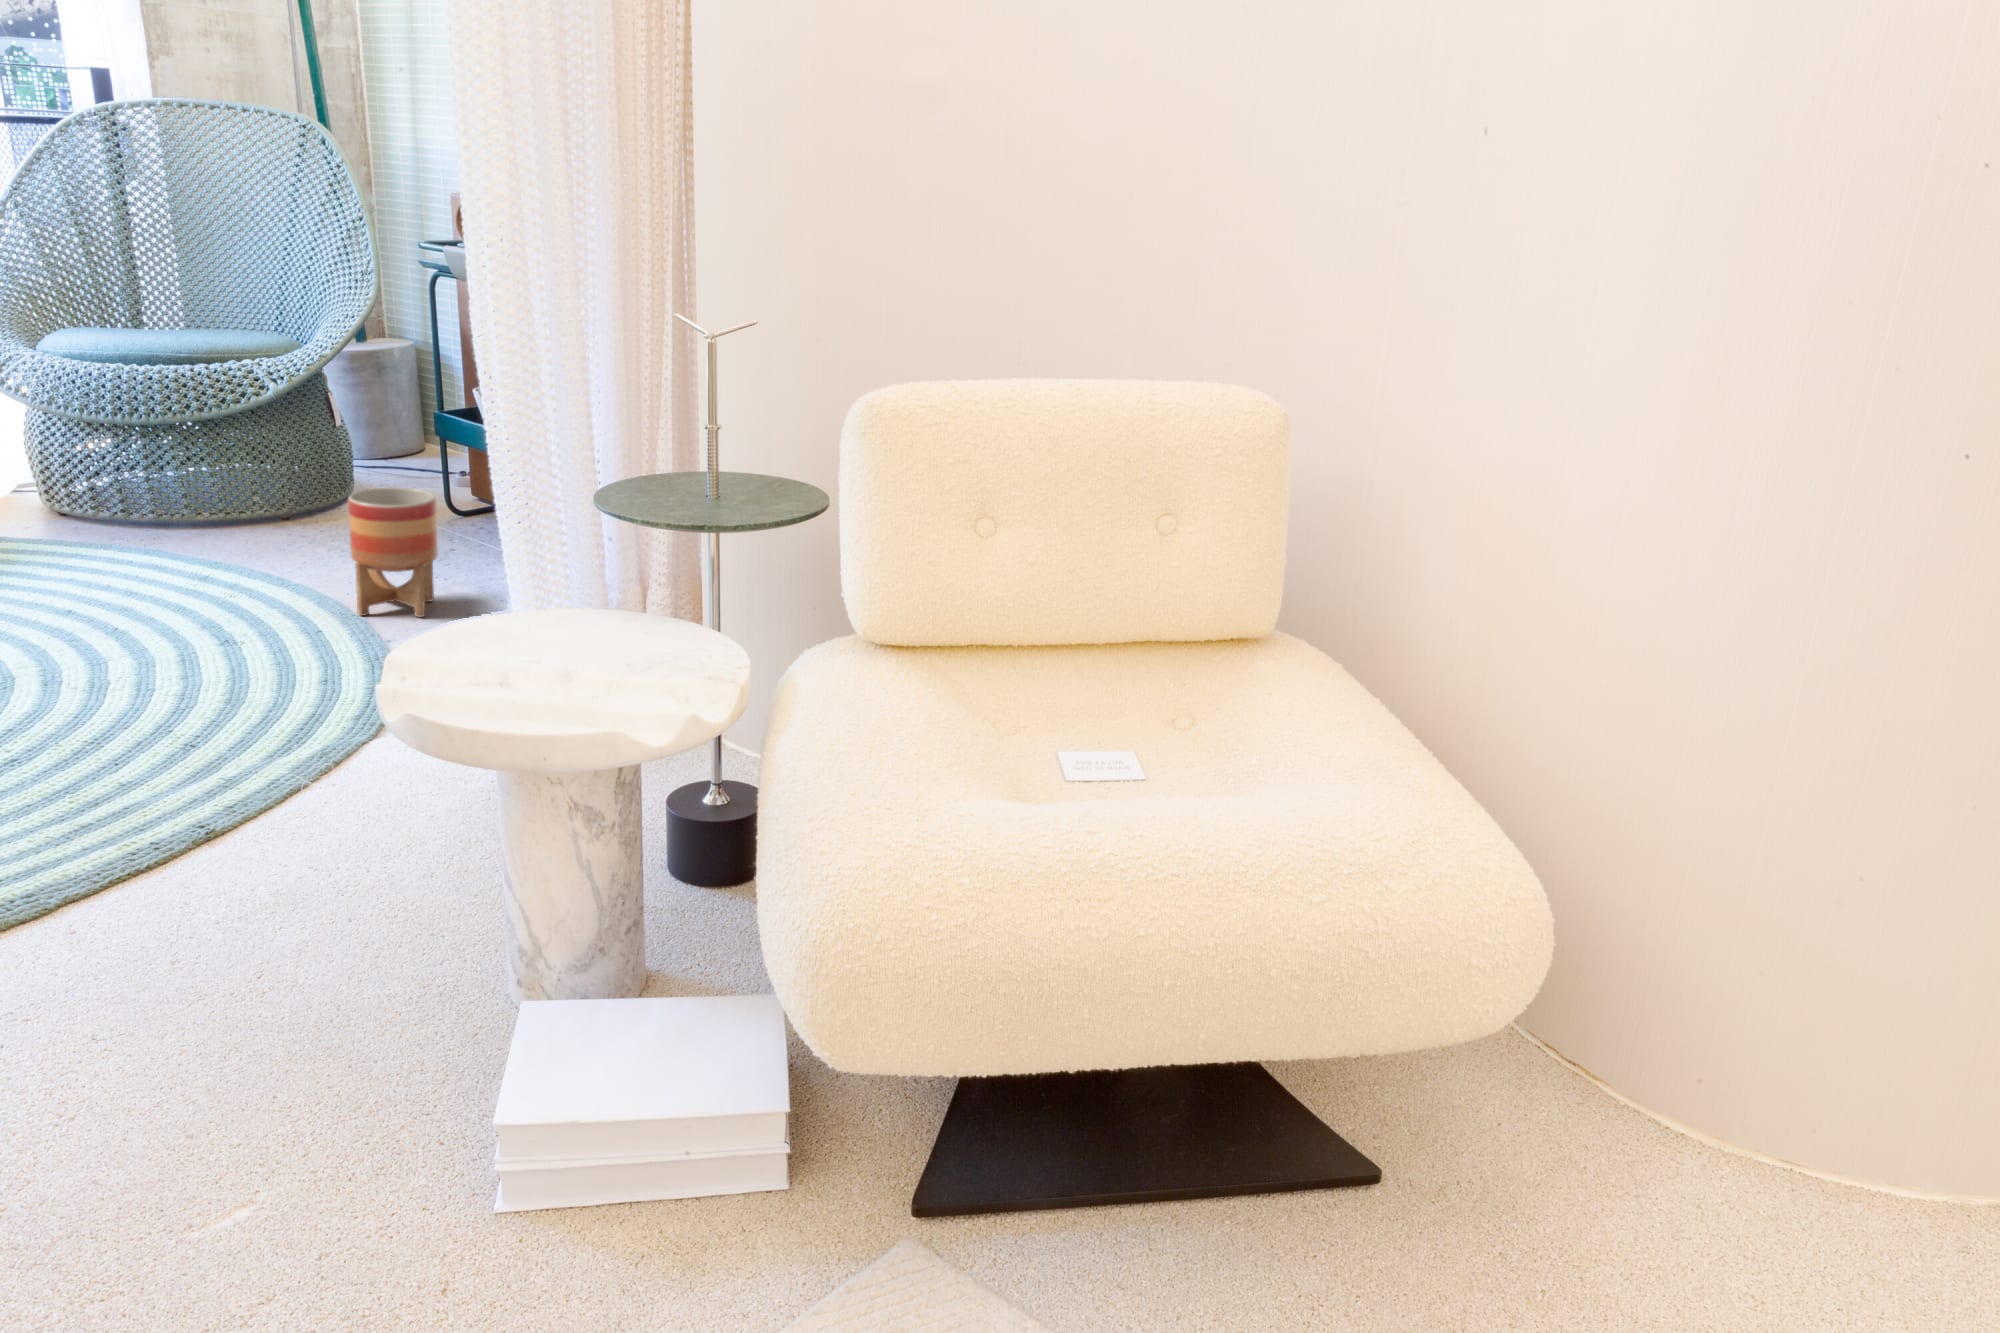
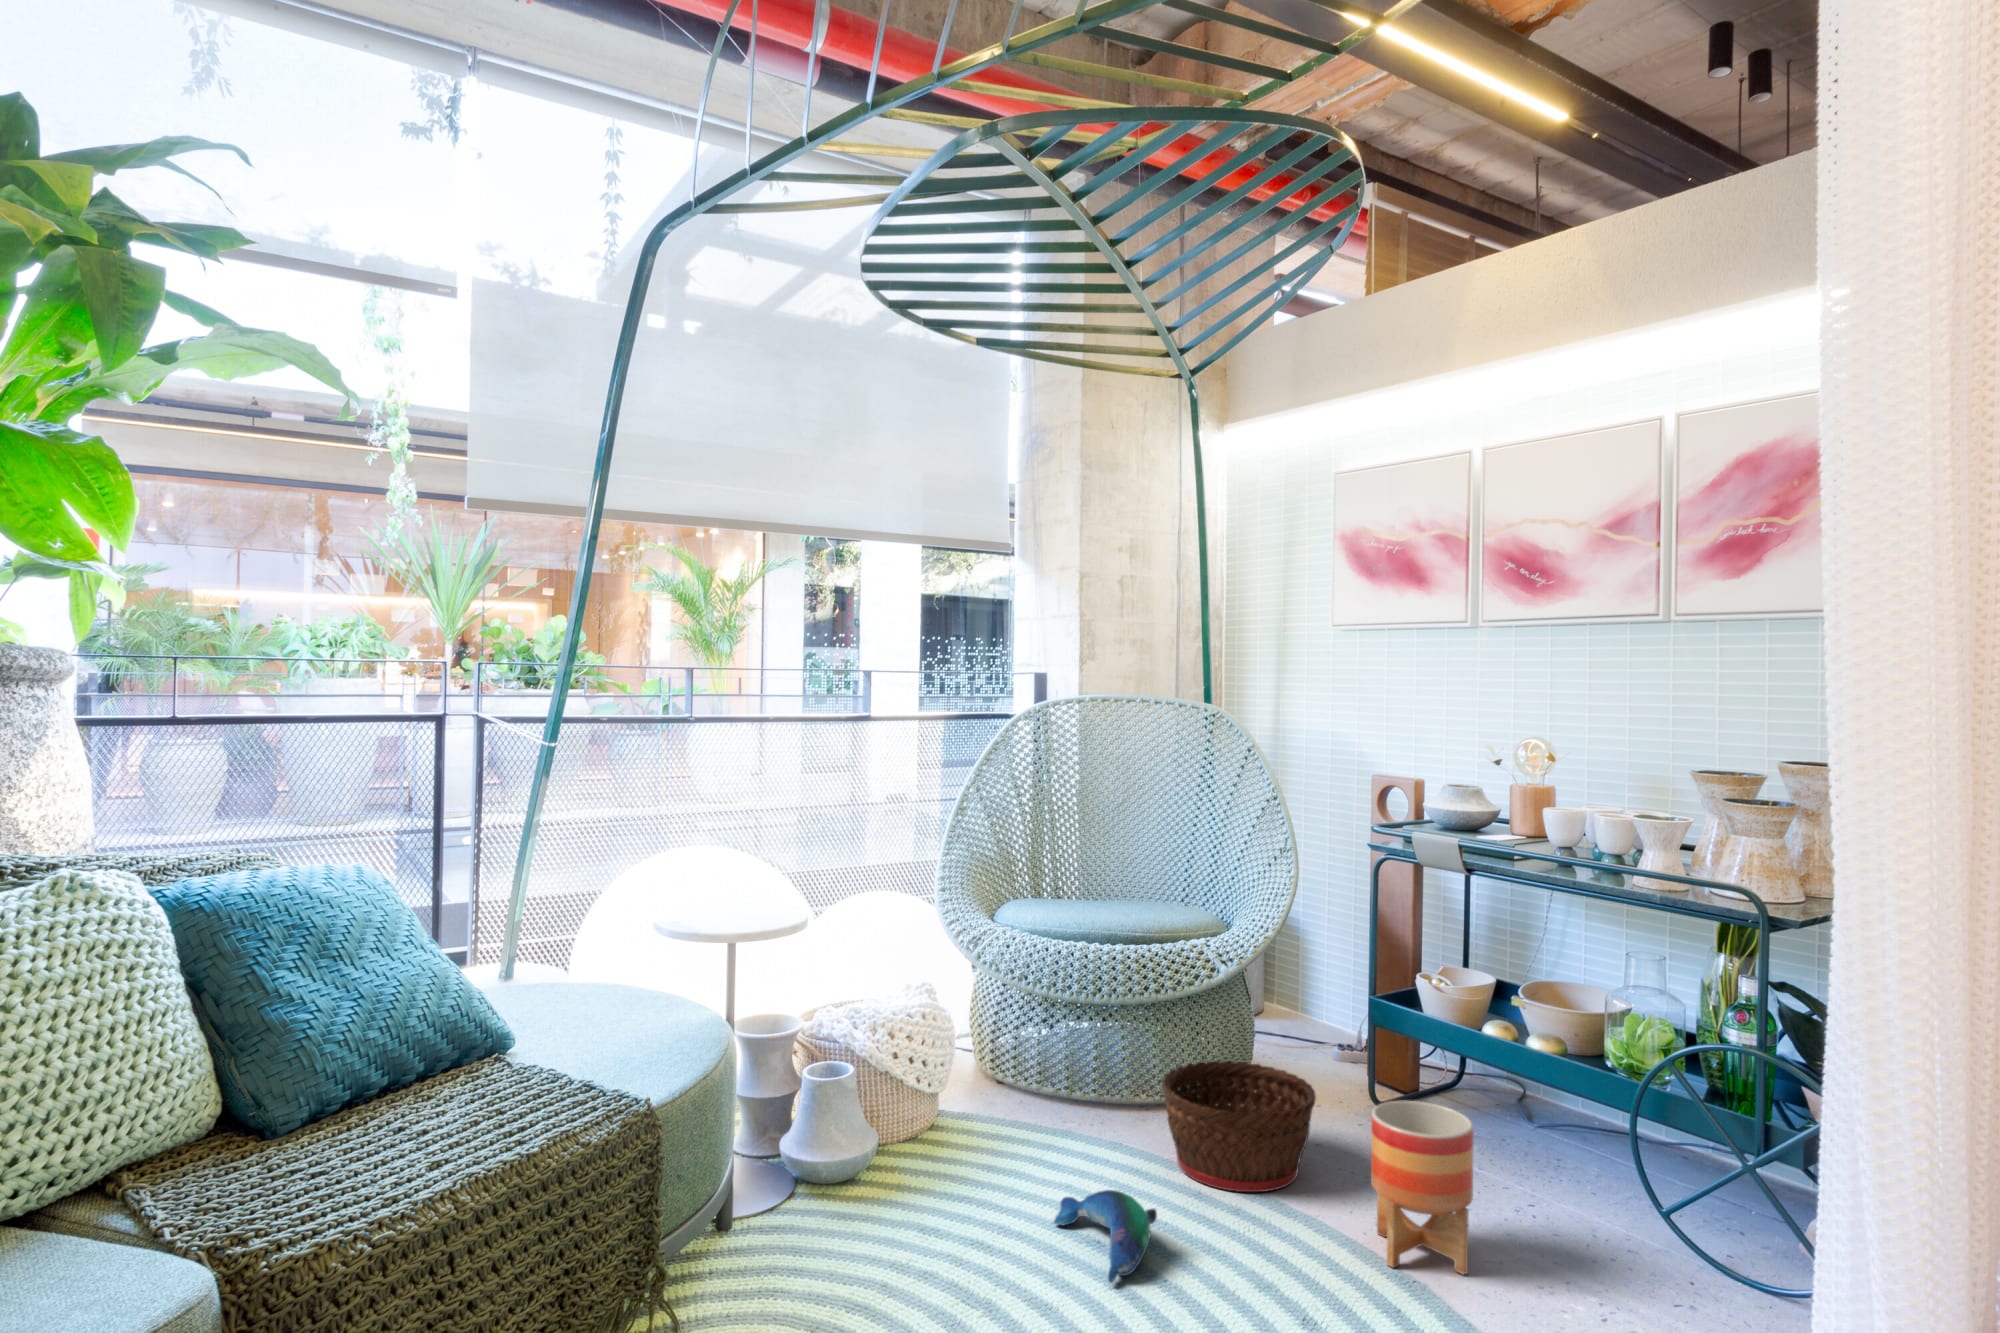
basket: none [190,476,345,579] -> present [1163,1061,1316,1192]
plush toy: none [52,568,143,630] -> present [1054,1190,1157,1283]

